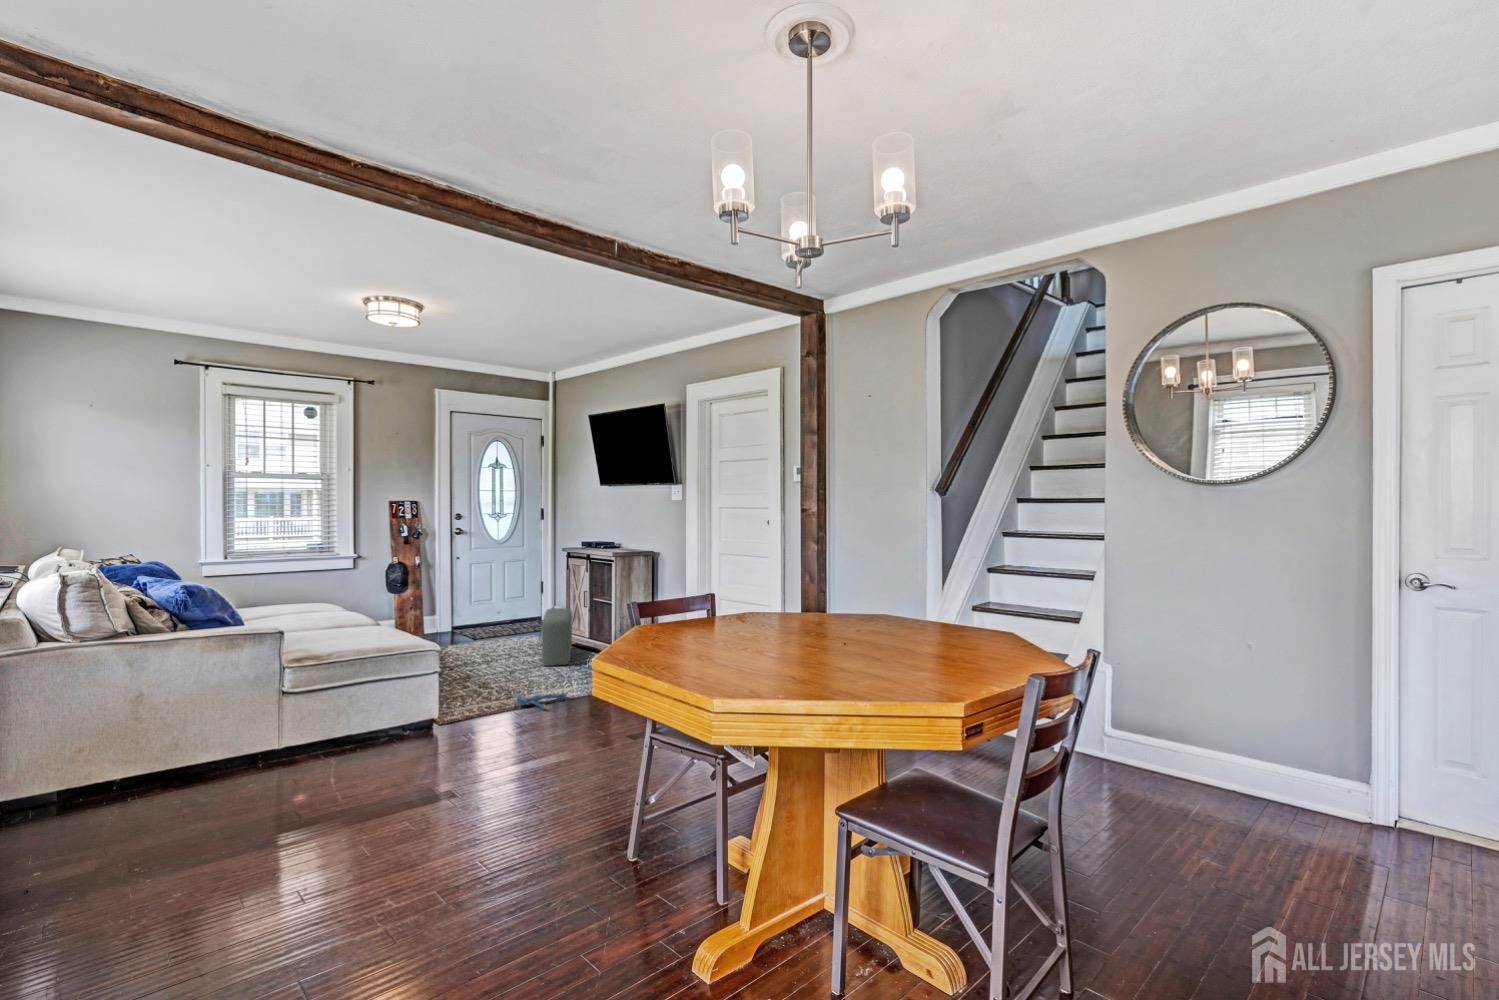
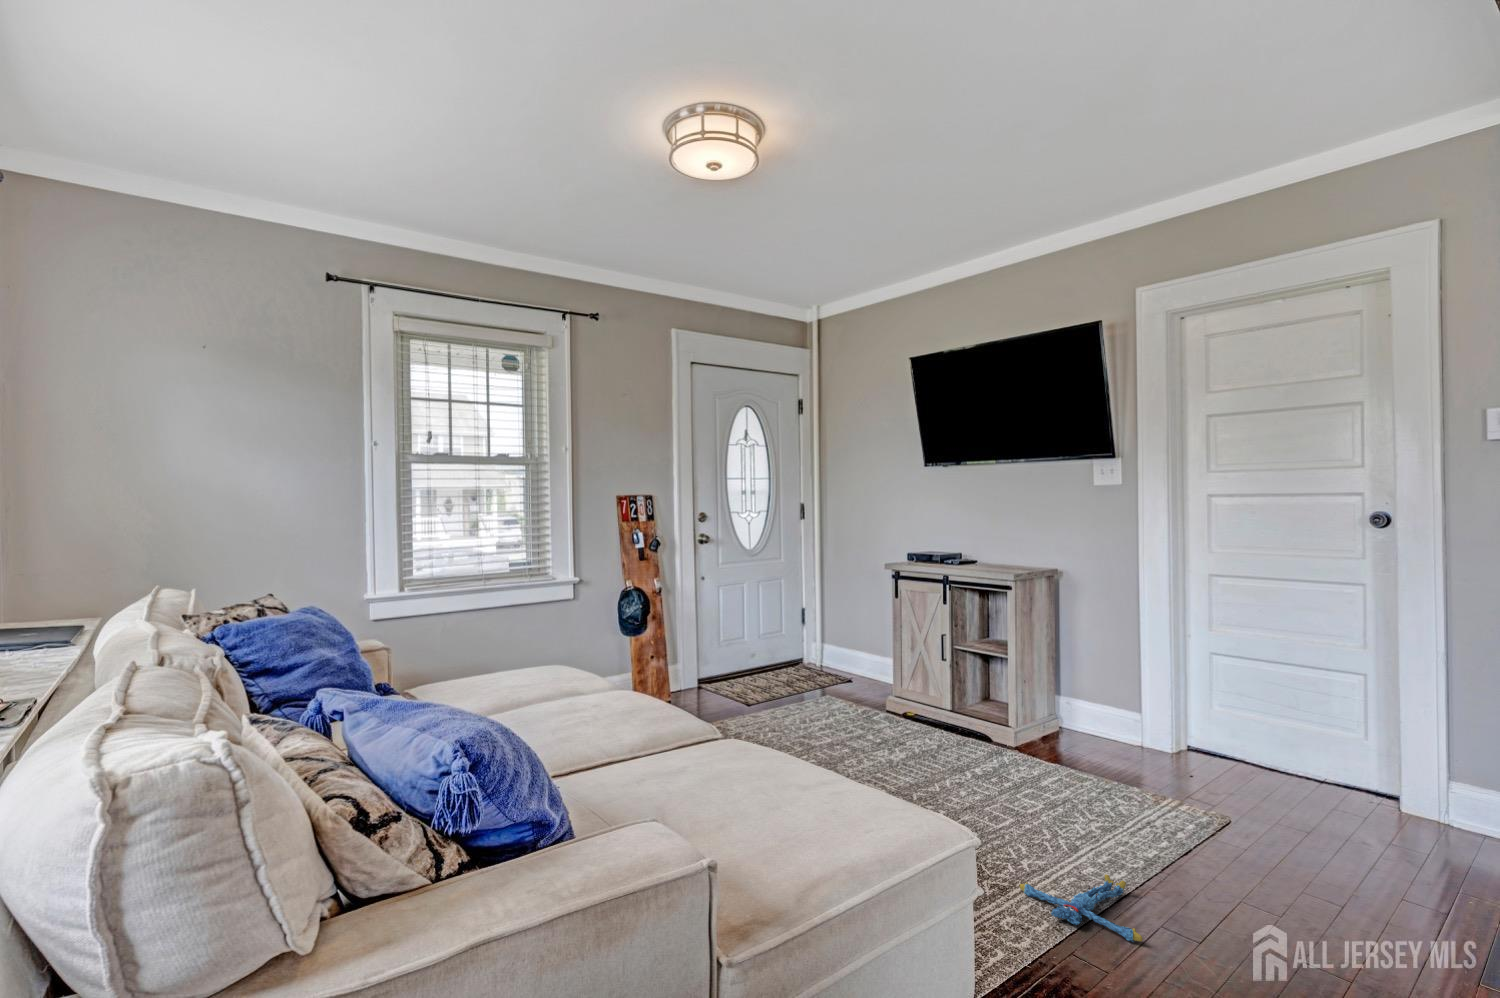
pouf: present [541,608,572,666] -> none [896,668,987,781]

